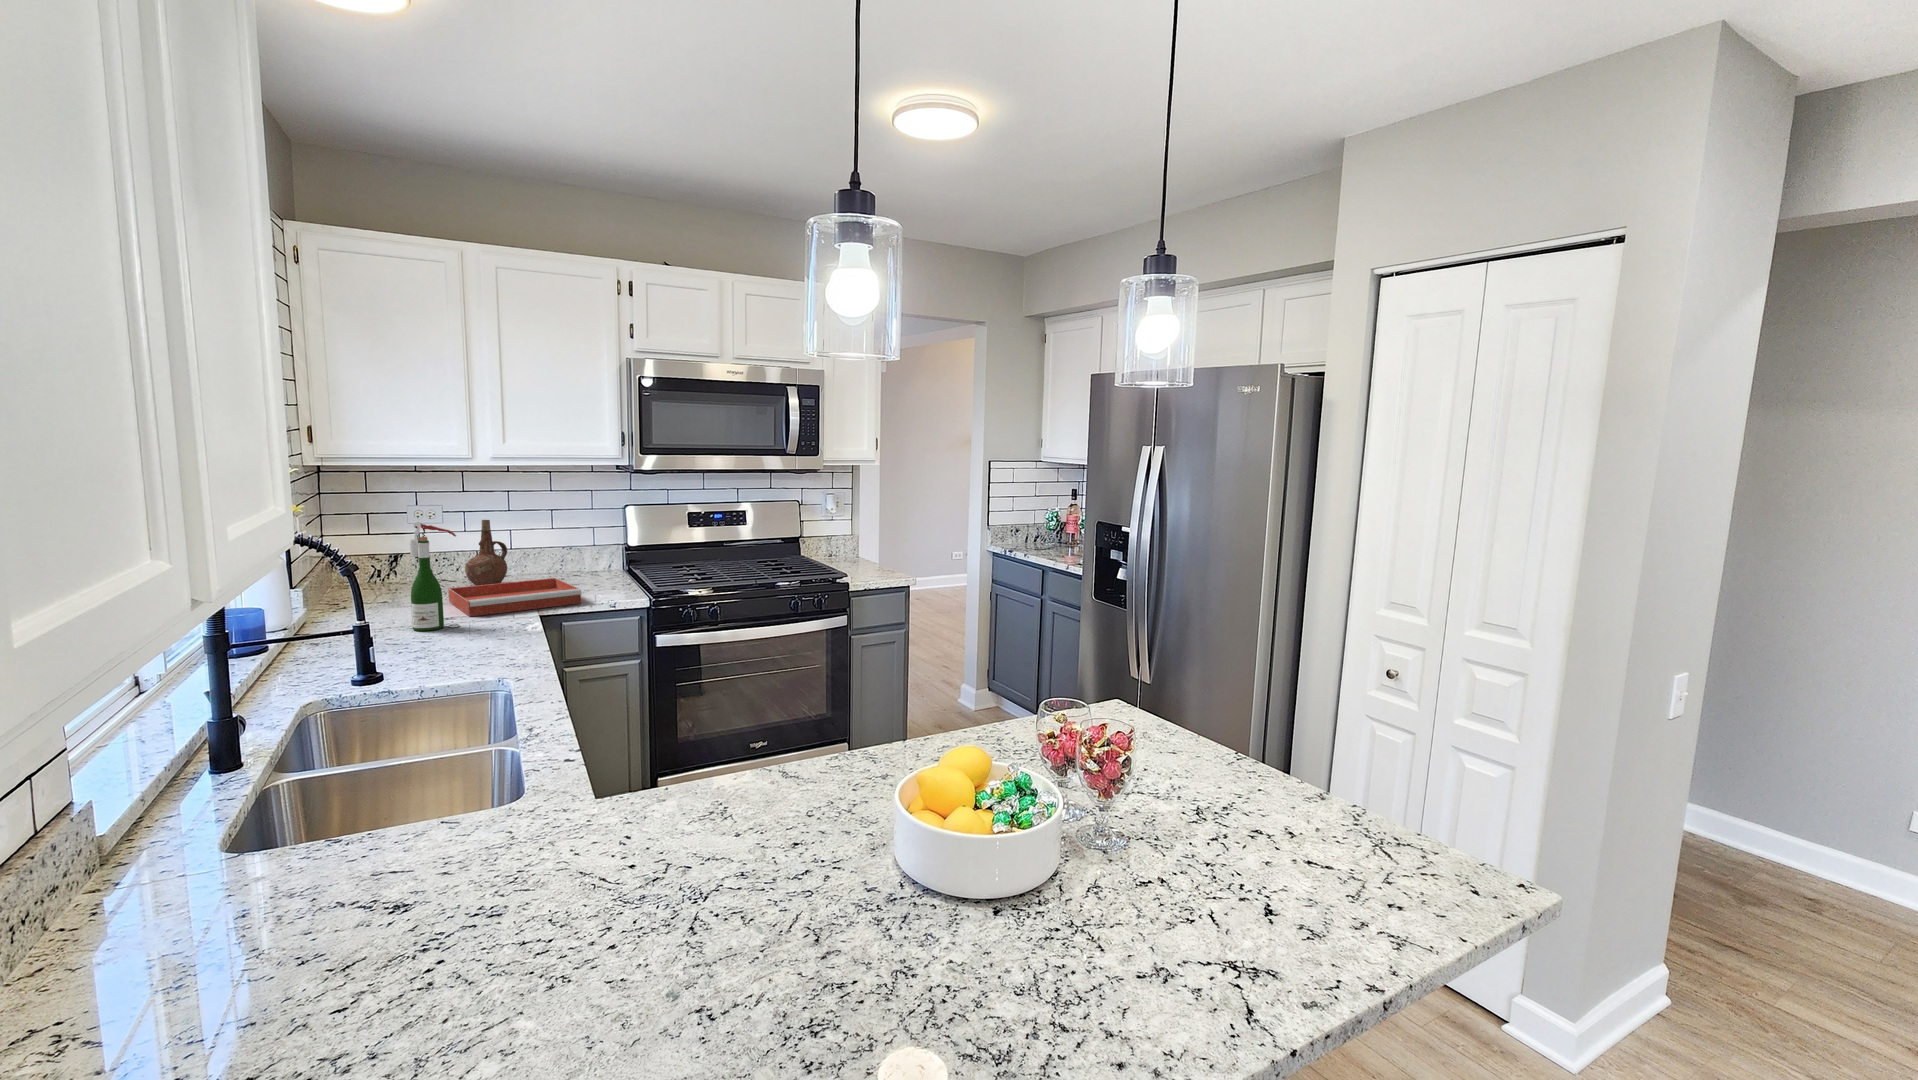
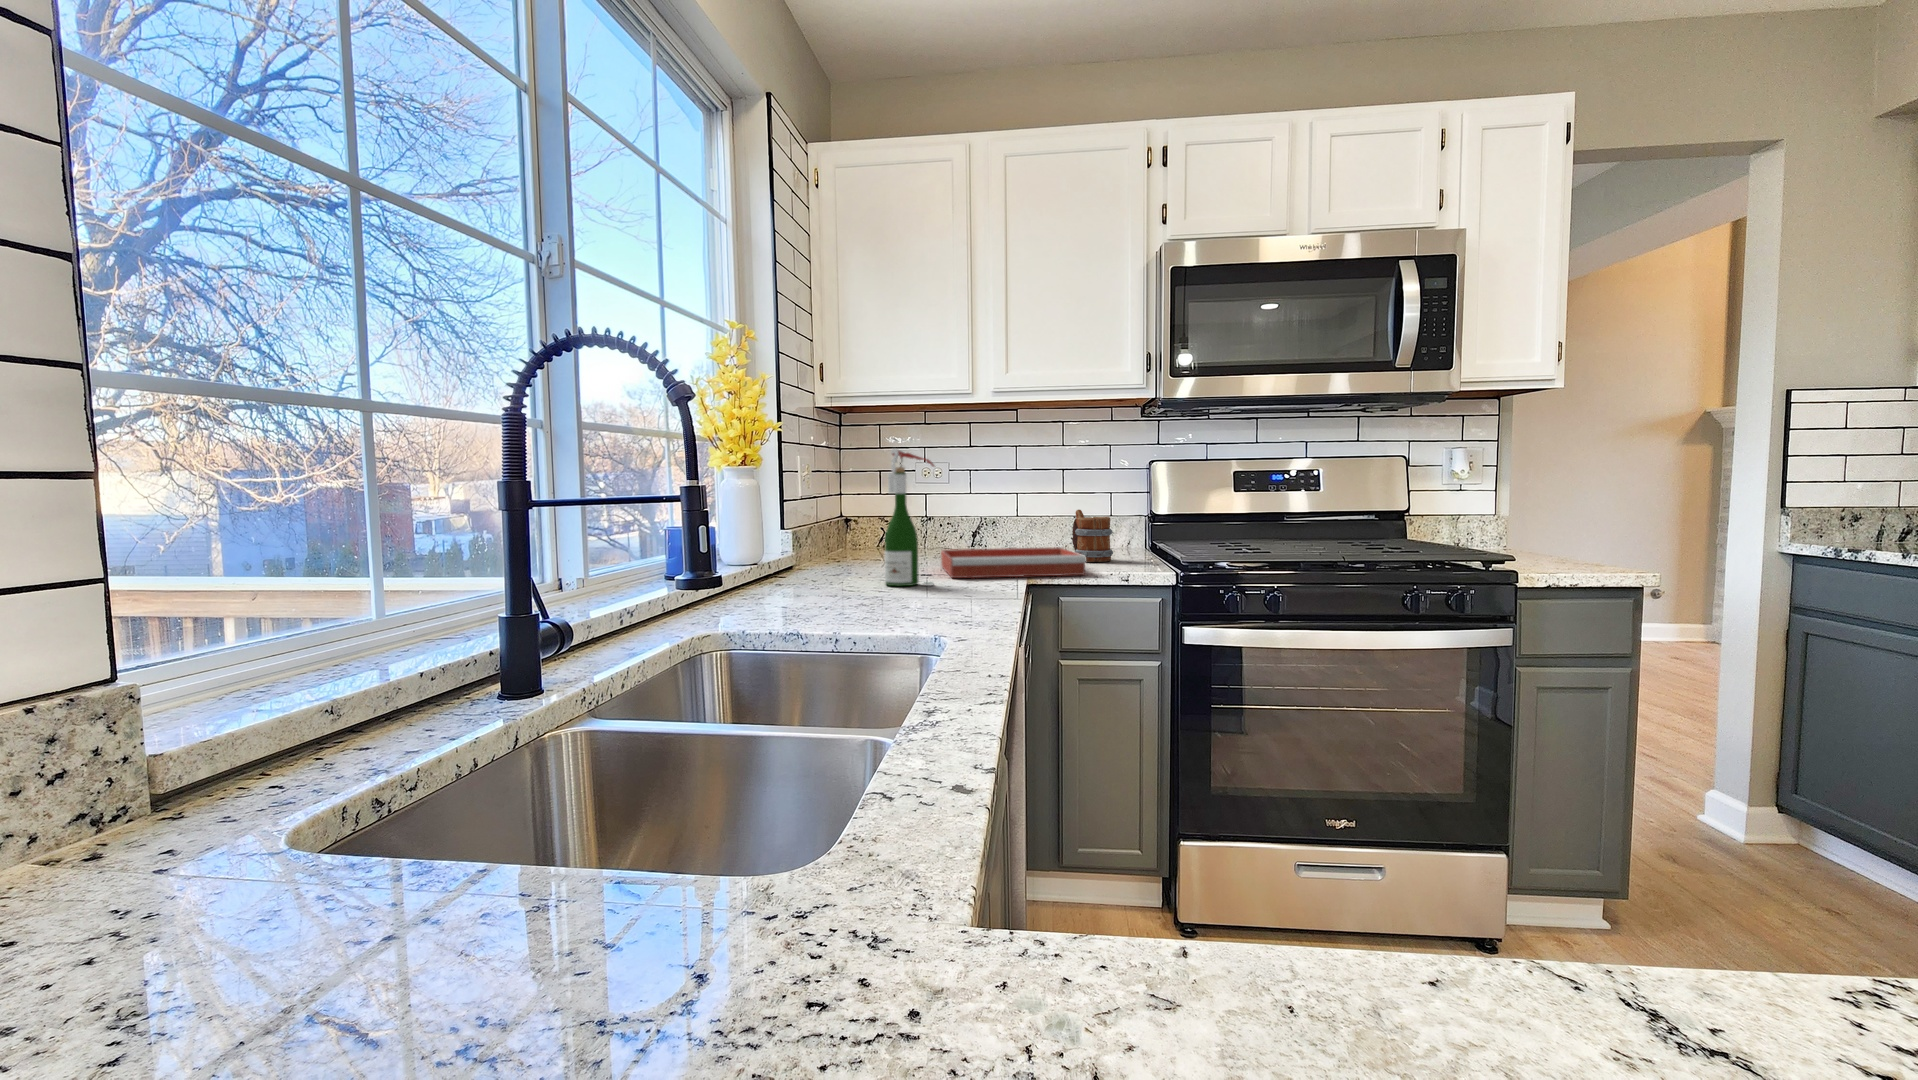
ceramic pitcher: present [465,520,507,586] -> none [968,478,1013,557]
mug: none [562,544,598,586] -> present [1072,510,1113,562]

